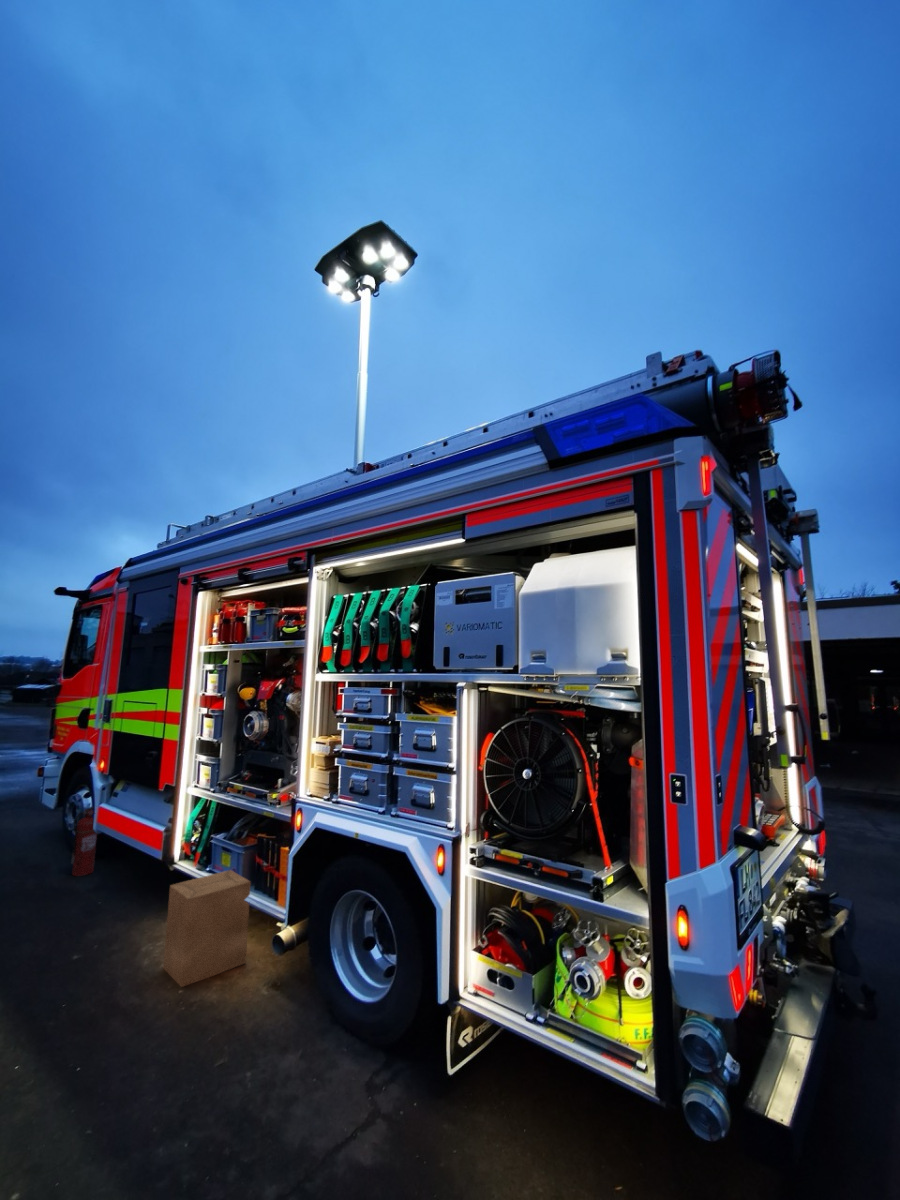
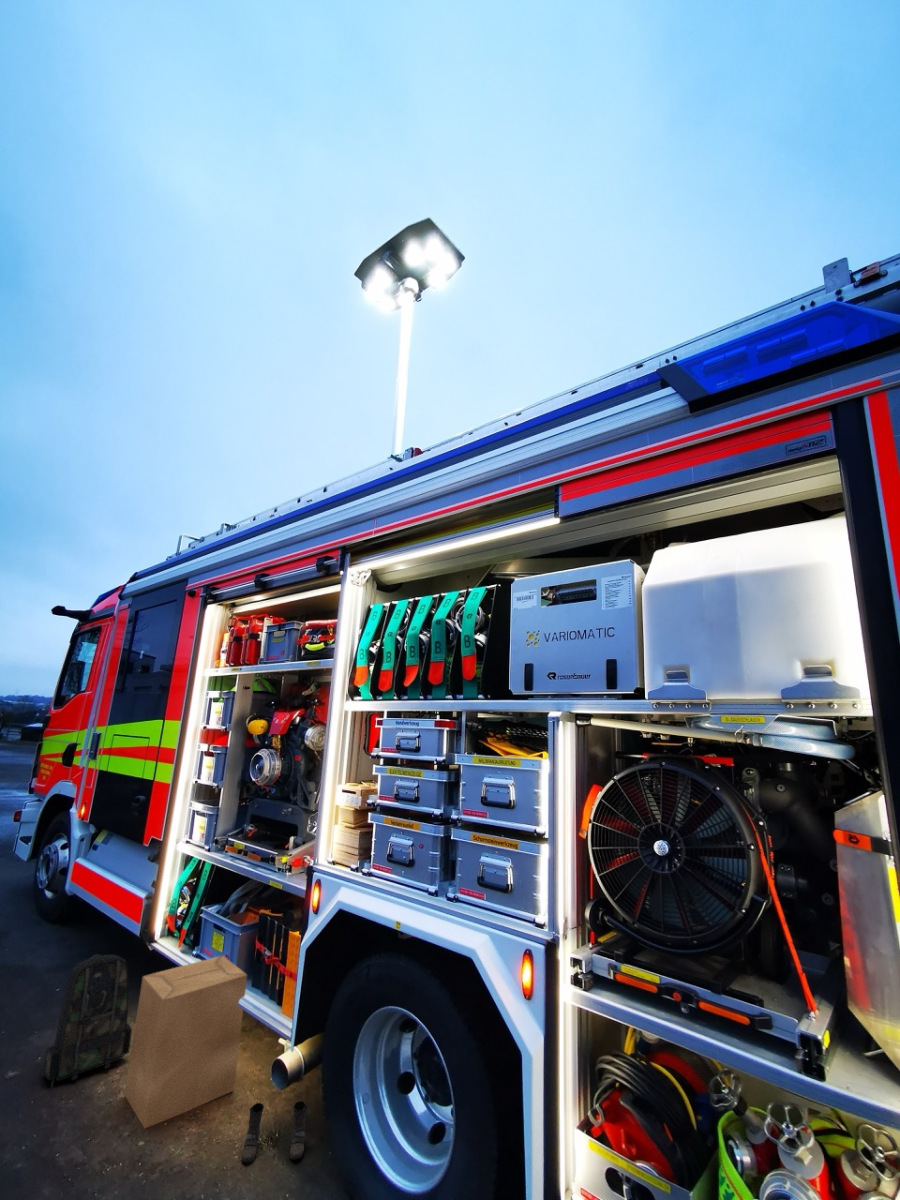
fire extinguisher: present [71,807,97,876] -> none [36,858,79,948]
backpack: none [100,873,164,967] -> present [44,955,132,1087]
boots: none [254,964,300,1003] -> present [242,1101,307,1162]

